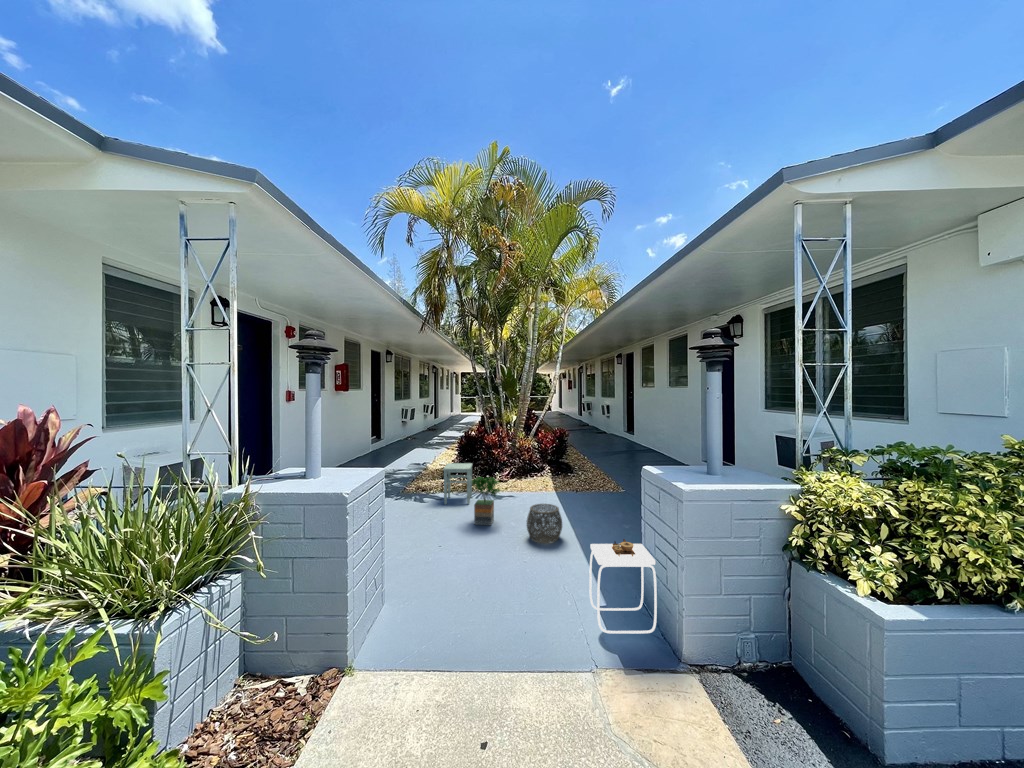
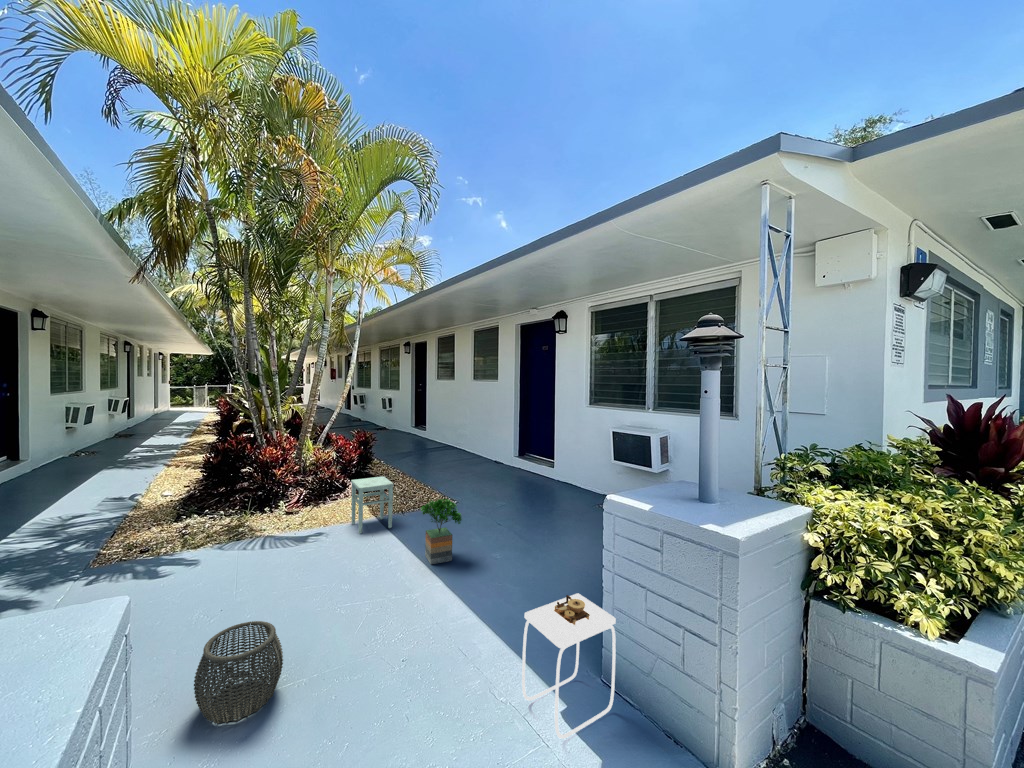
stool: present [443,463,473,504] -> present [351,476,394,534]
potted tree: present [471,477,500,525] -> present [421,498,462,564]
woven basket: present [527,504,562,543] -> present [194,621,283,724]

